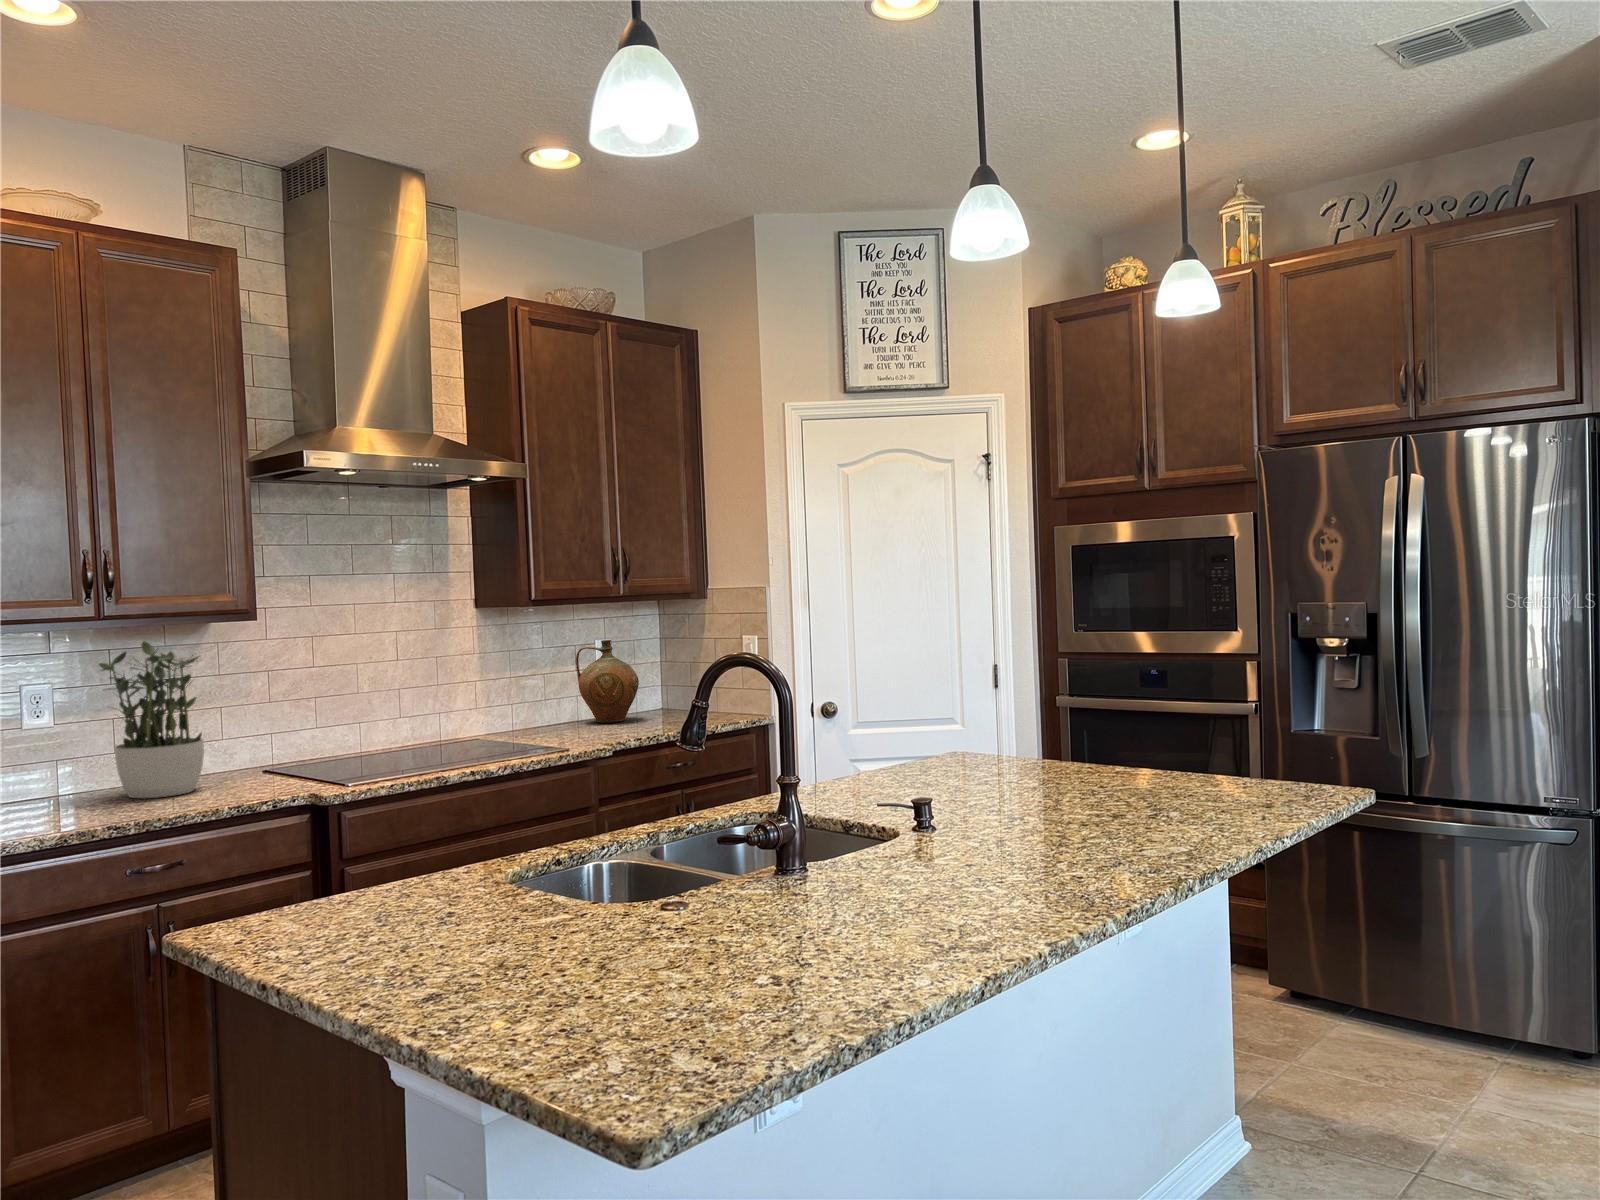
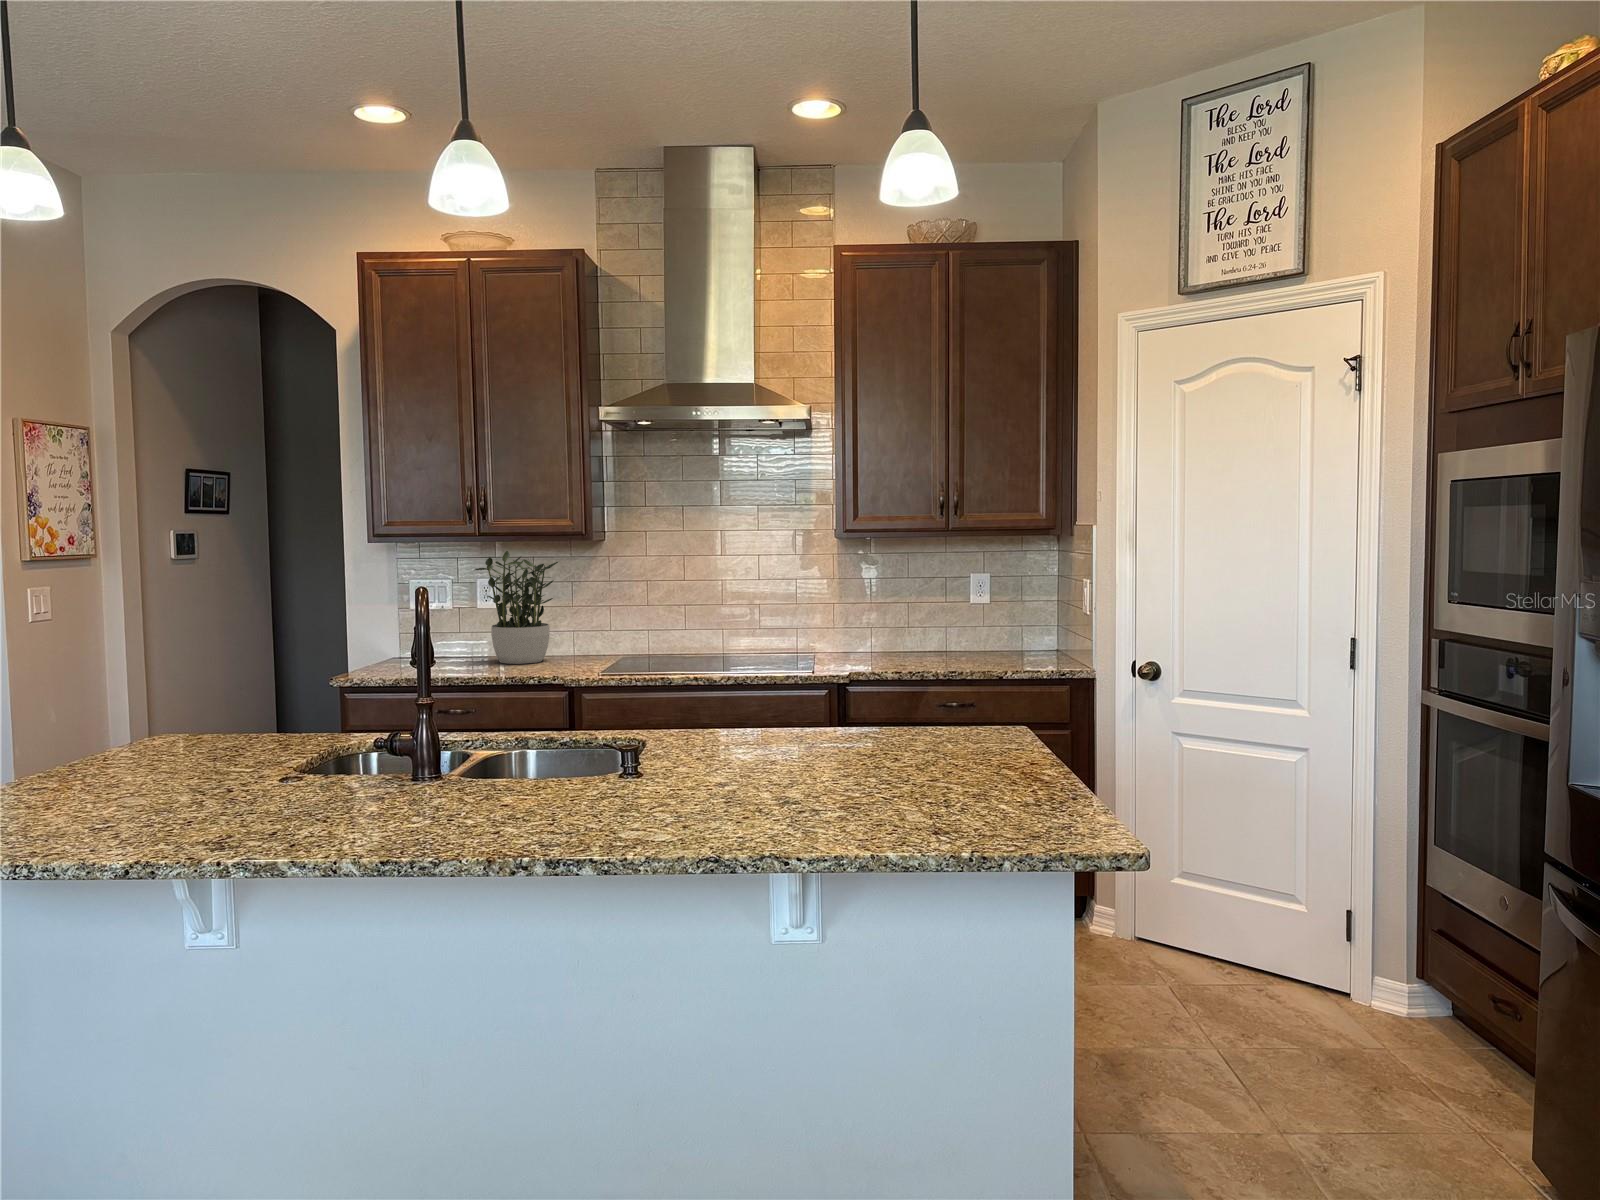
ceramic jug: present [576,640,639,723] -> none [921,574,981,656]

